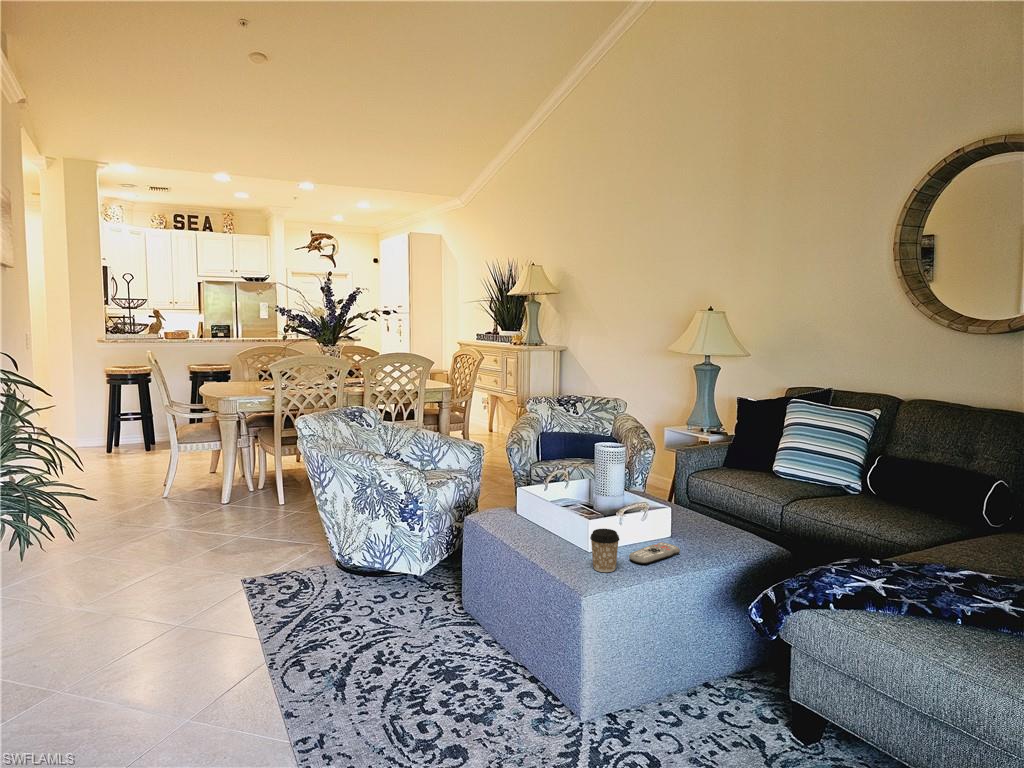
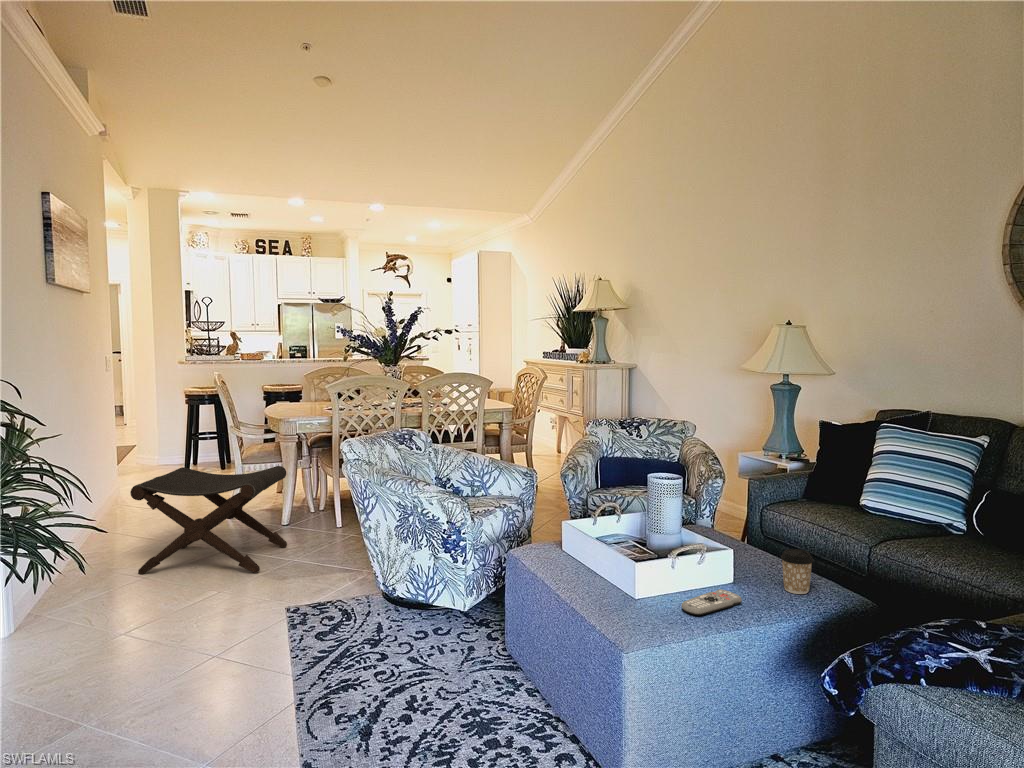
footstool: none [71,444,232,553] -> present [130,466,287,574]
coffee cup: present [590,529,619,572] -> present [781,549,813,594]

